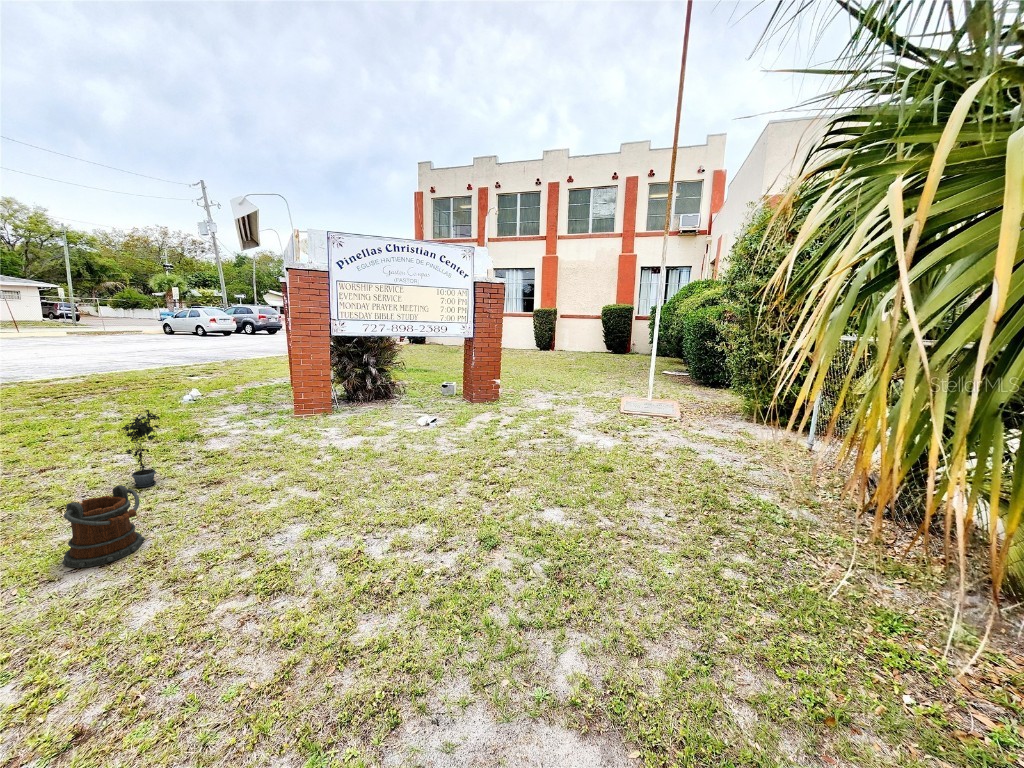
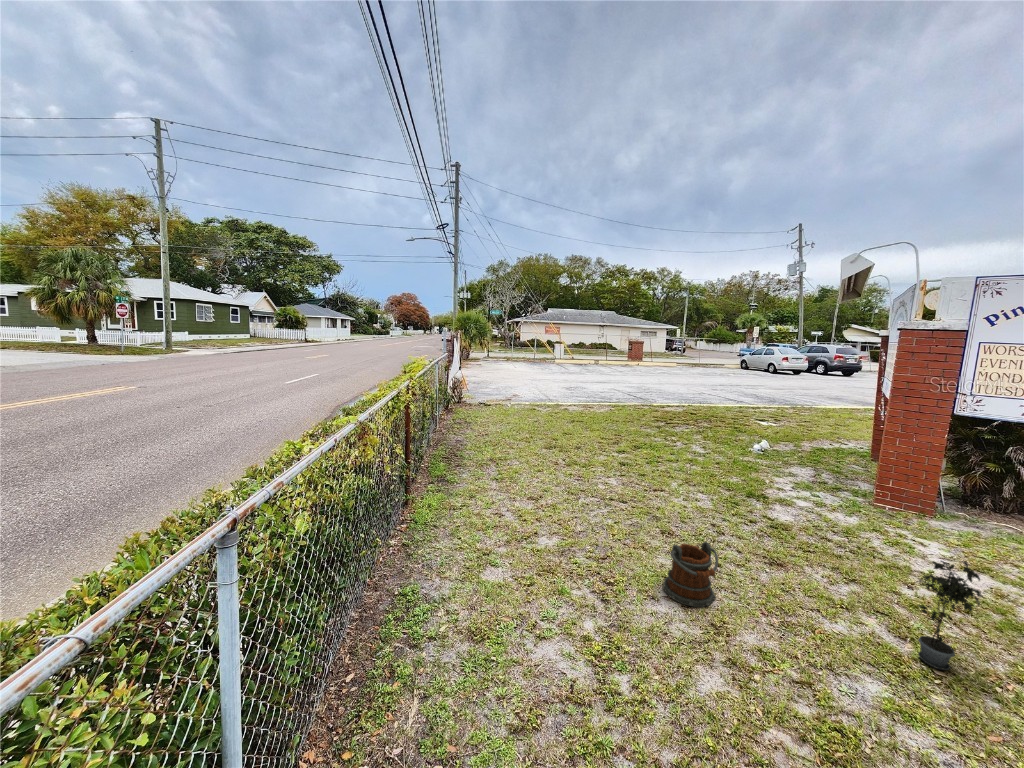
potted plant: present [119,410,160,487] -> present [918,561,983,670]

